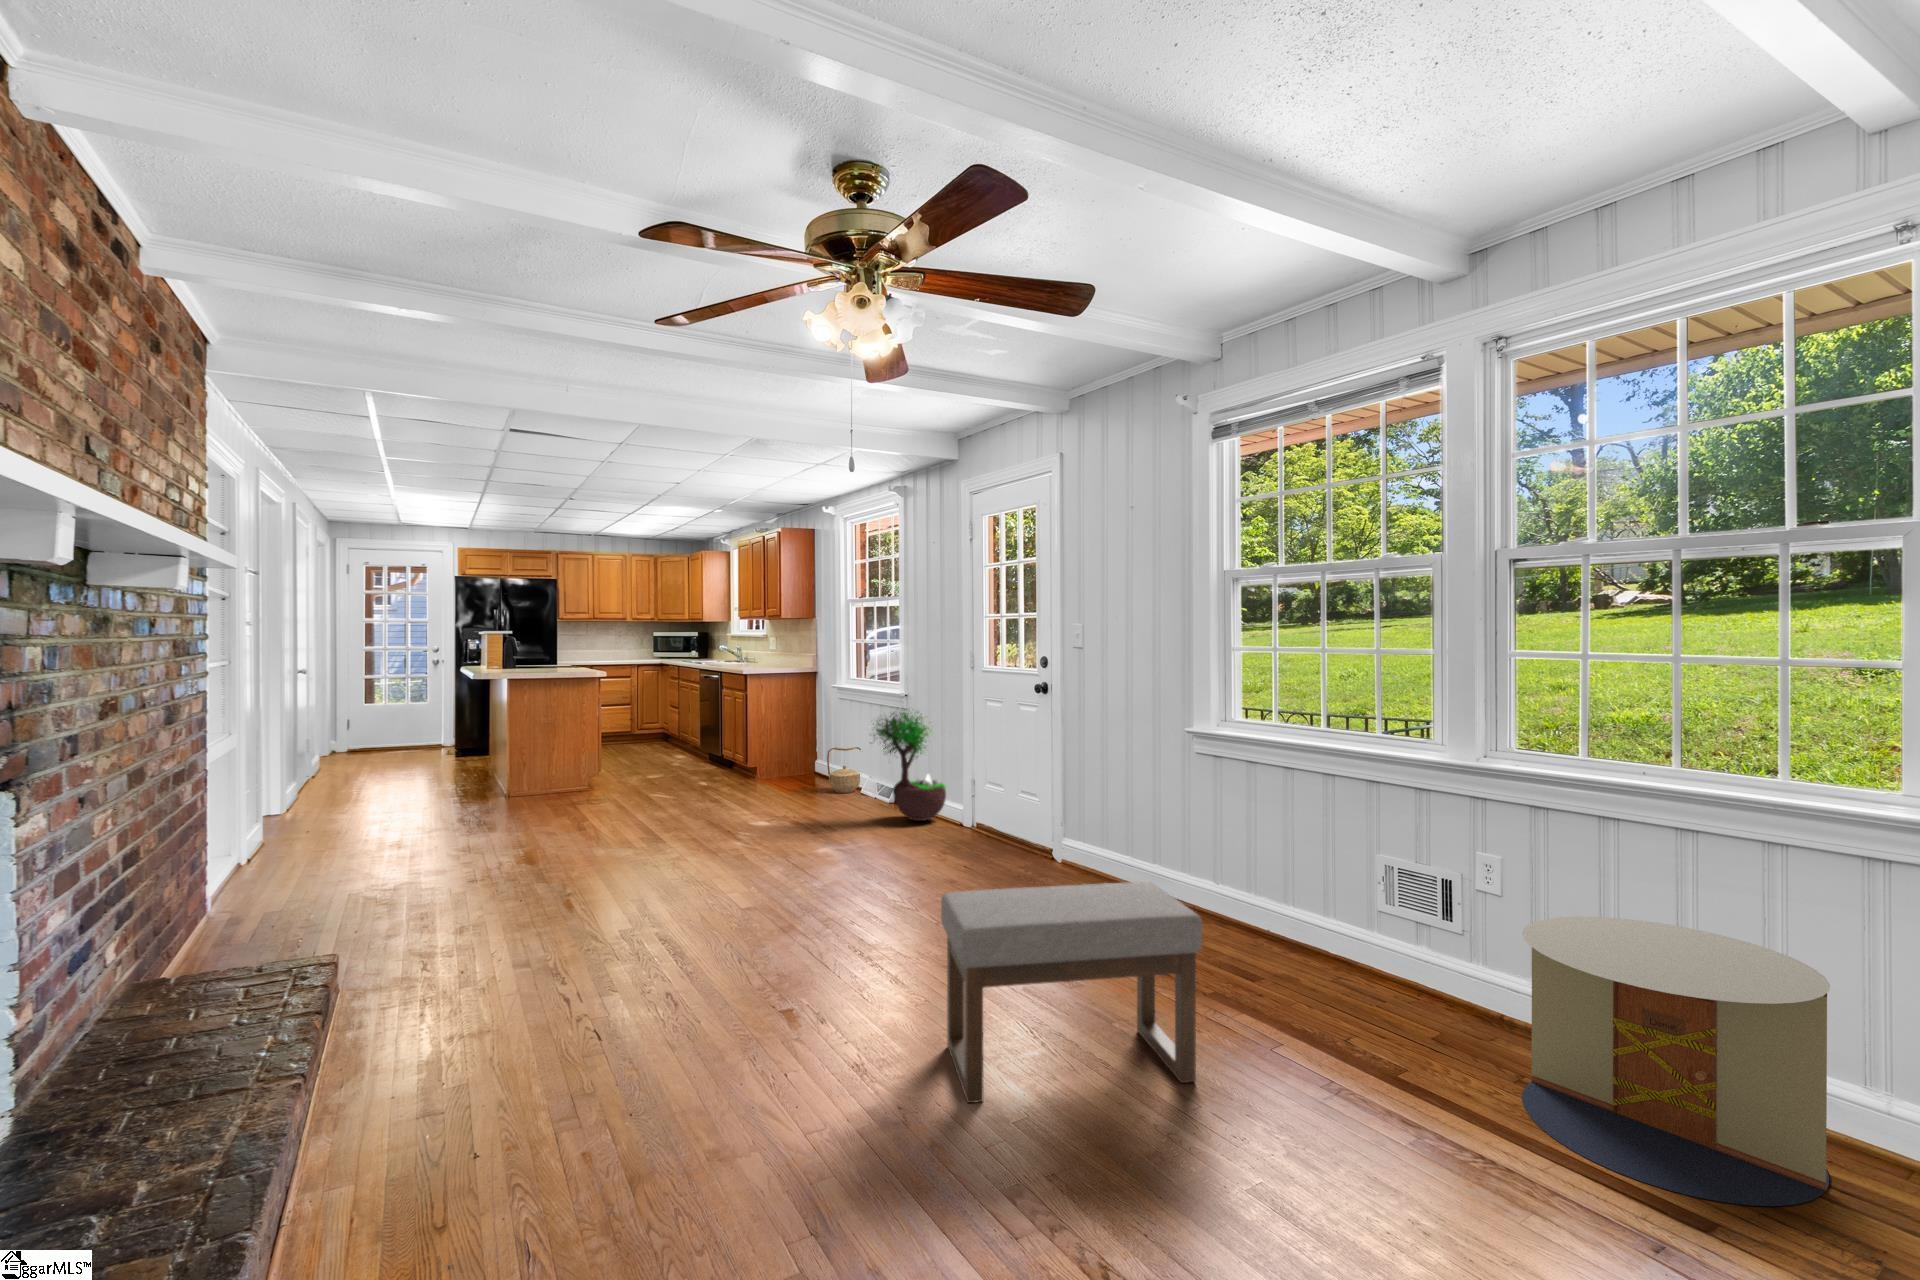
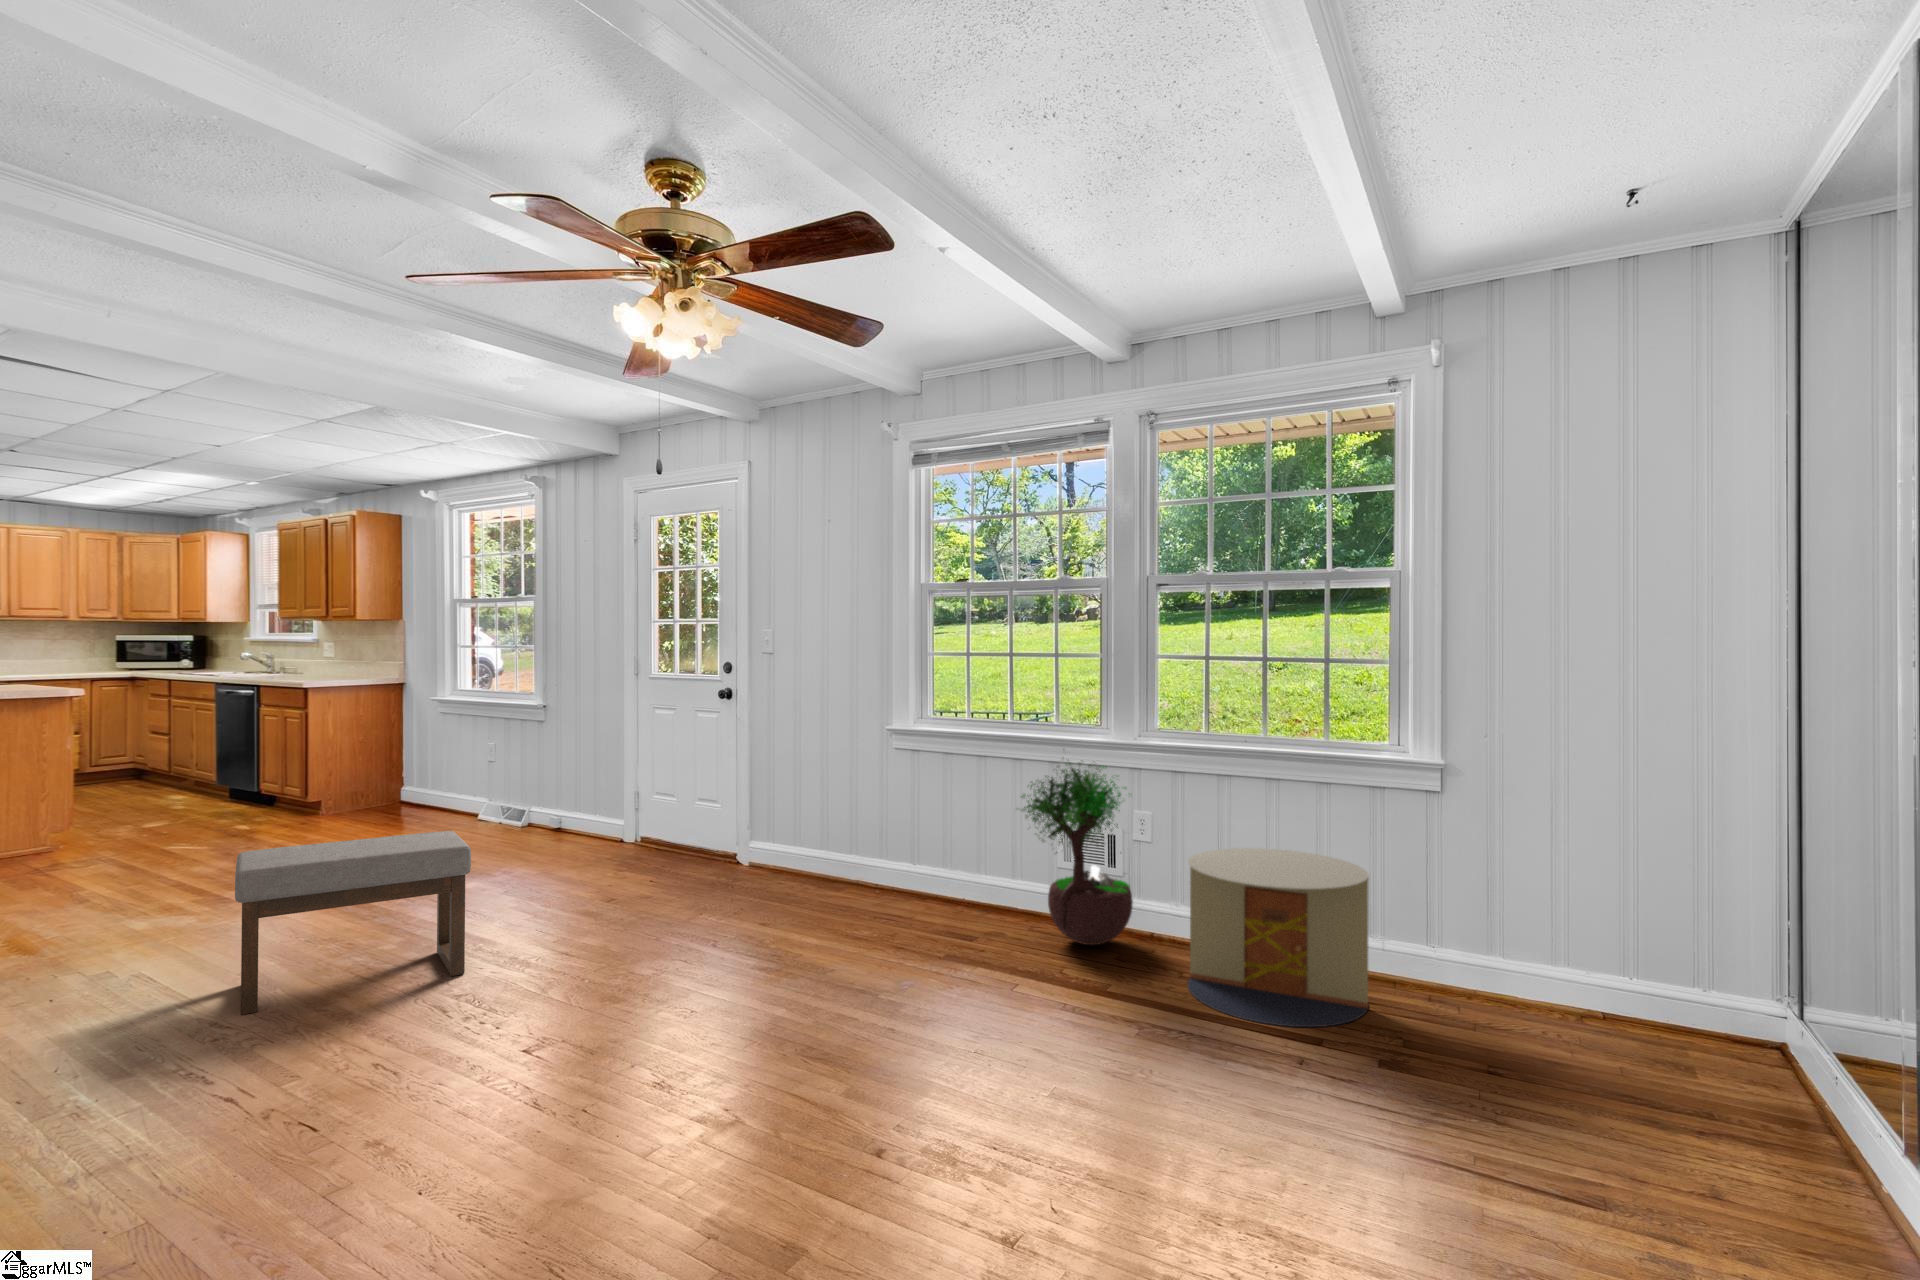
potted tree: present [873,710,946,821] -> present [1021,763,1133,945]
basket: present [827,747,861,793] -> none [432,768,476,822]
ottoman: present [941,882,1202,1103] -> present [235,831,471,1015]

